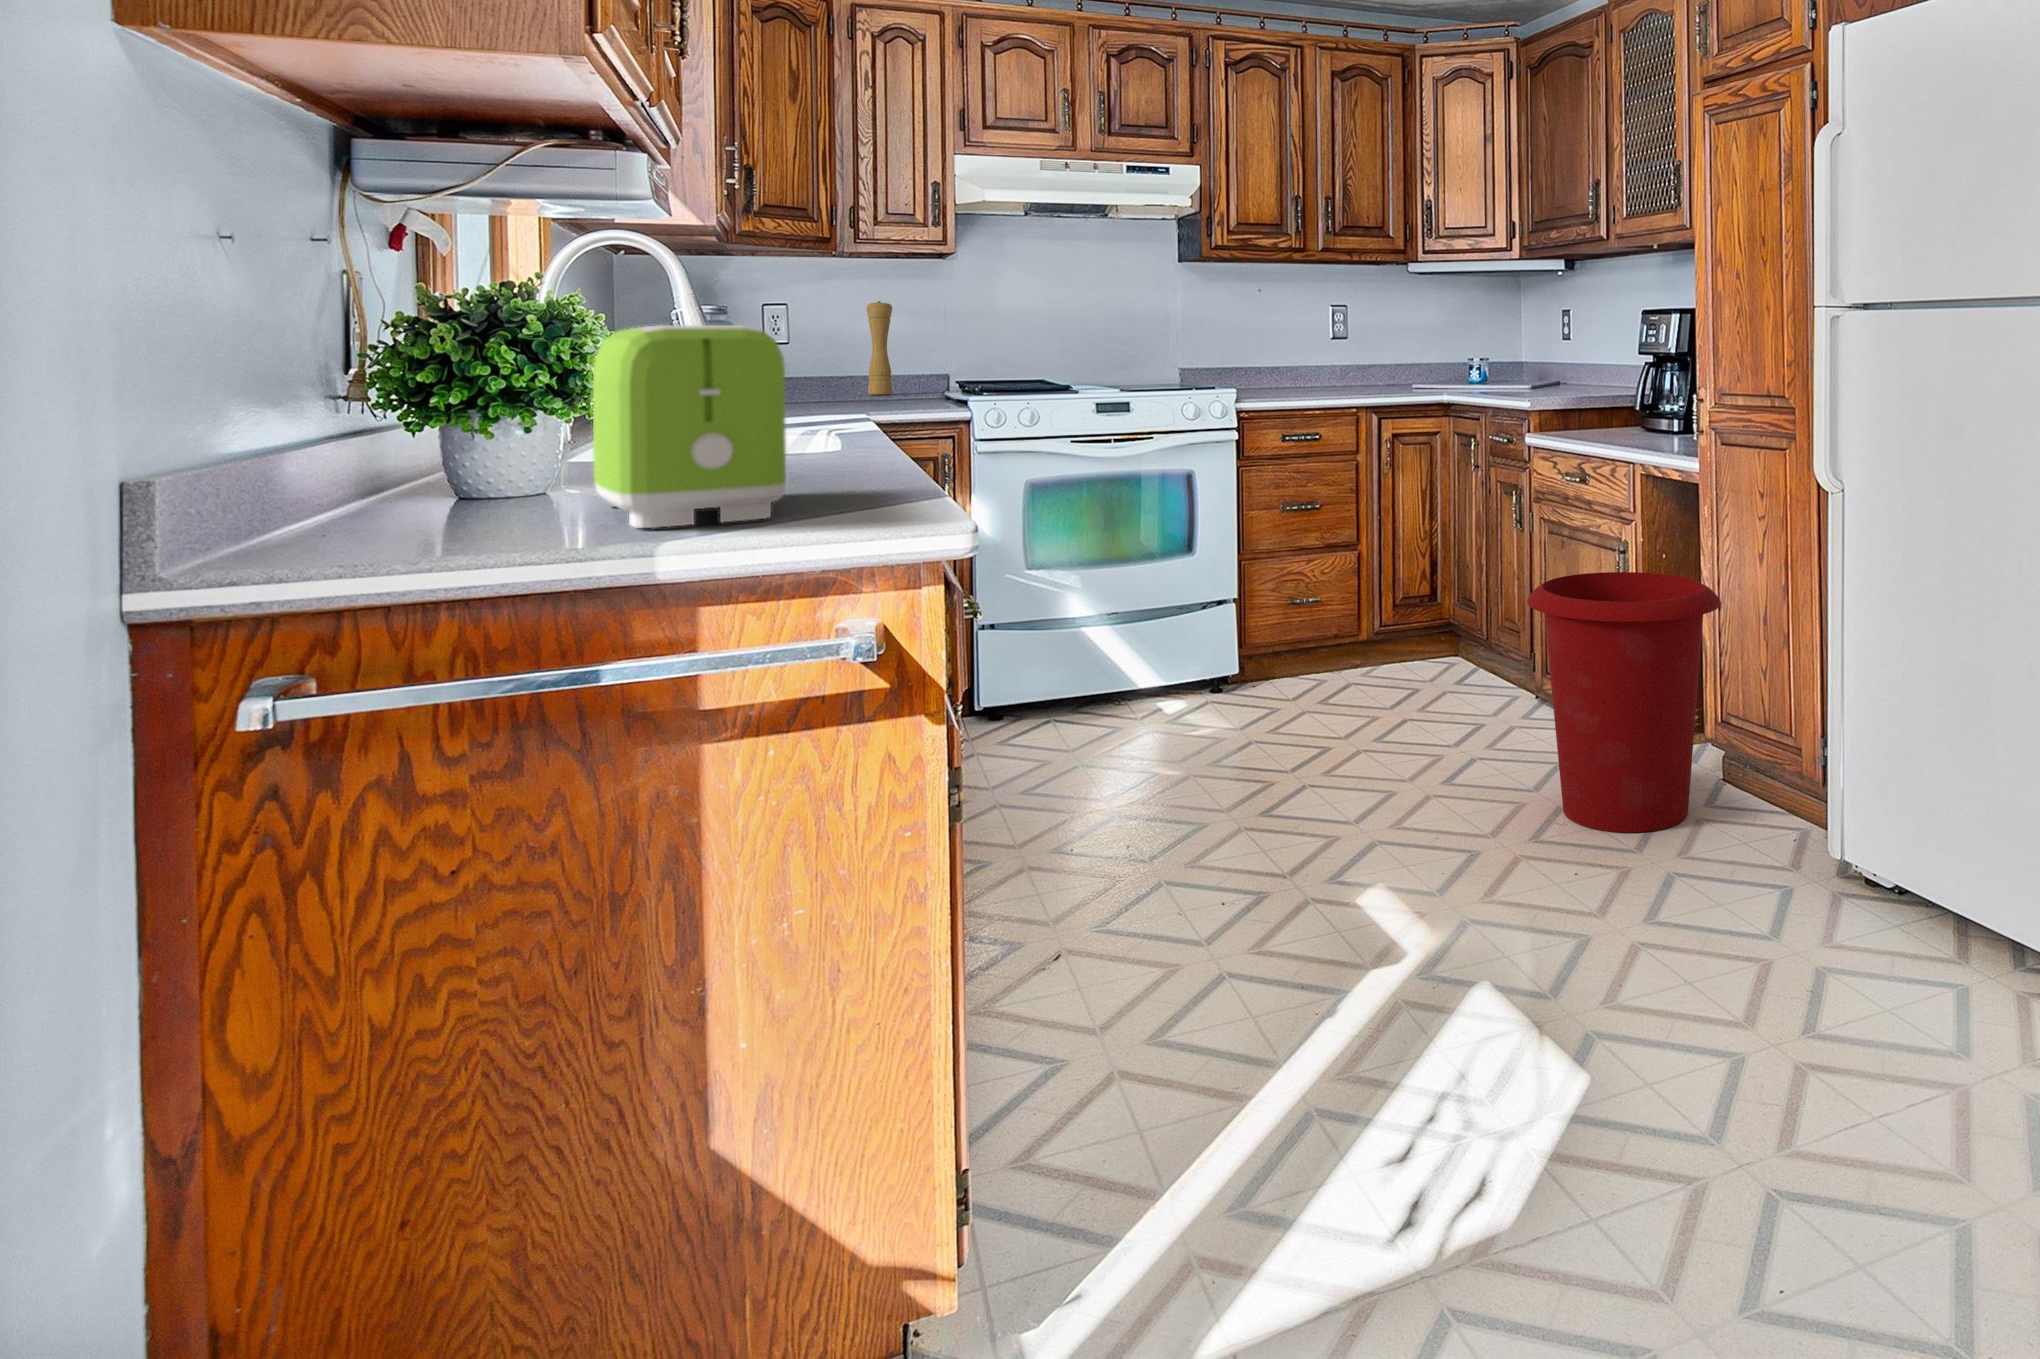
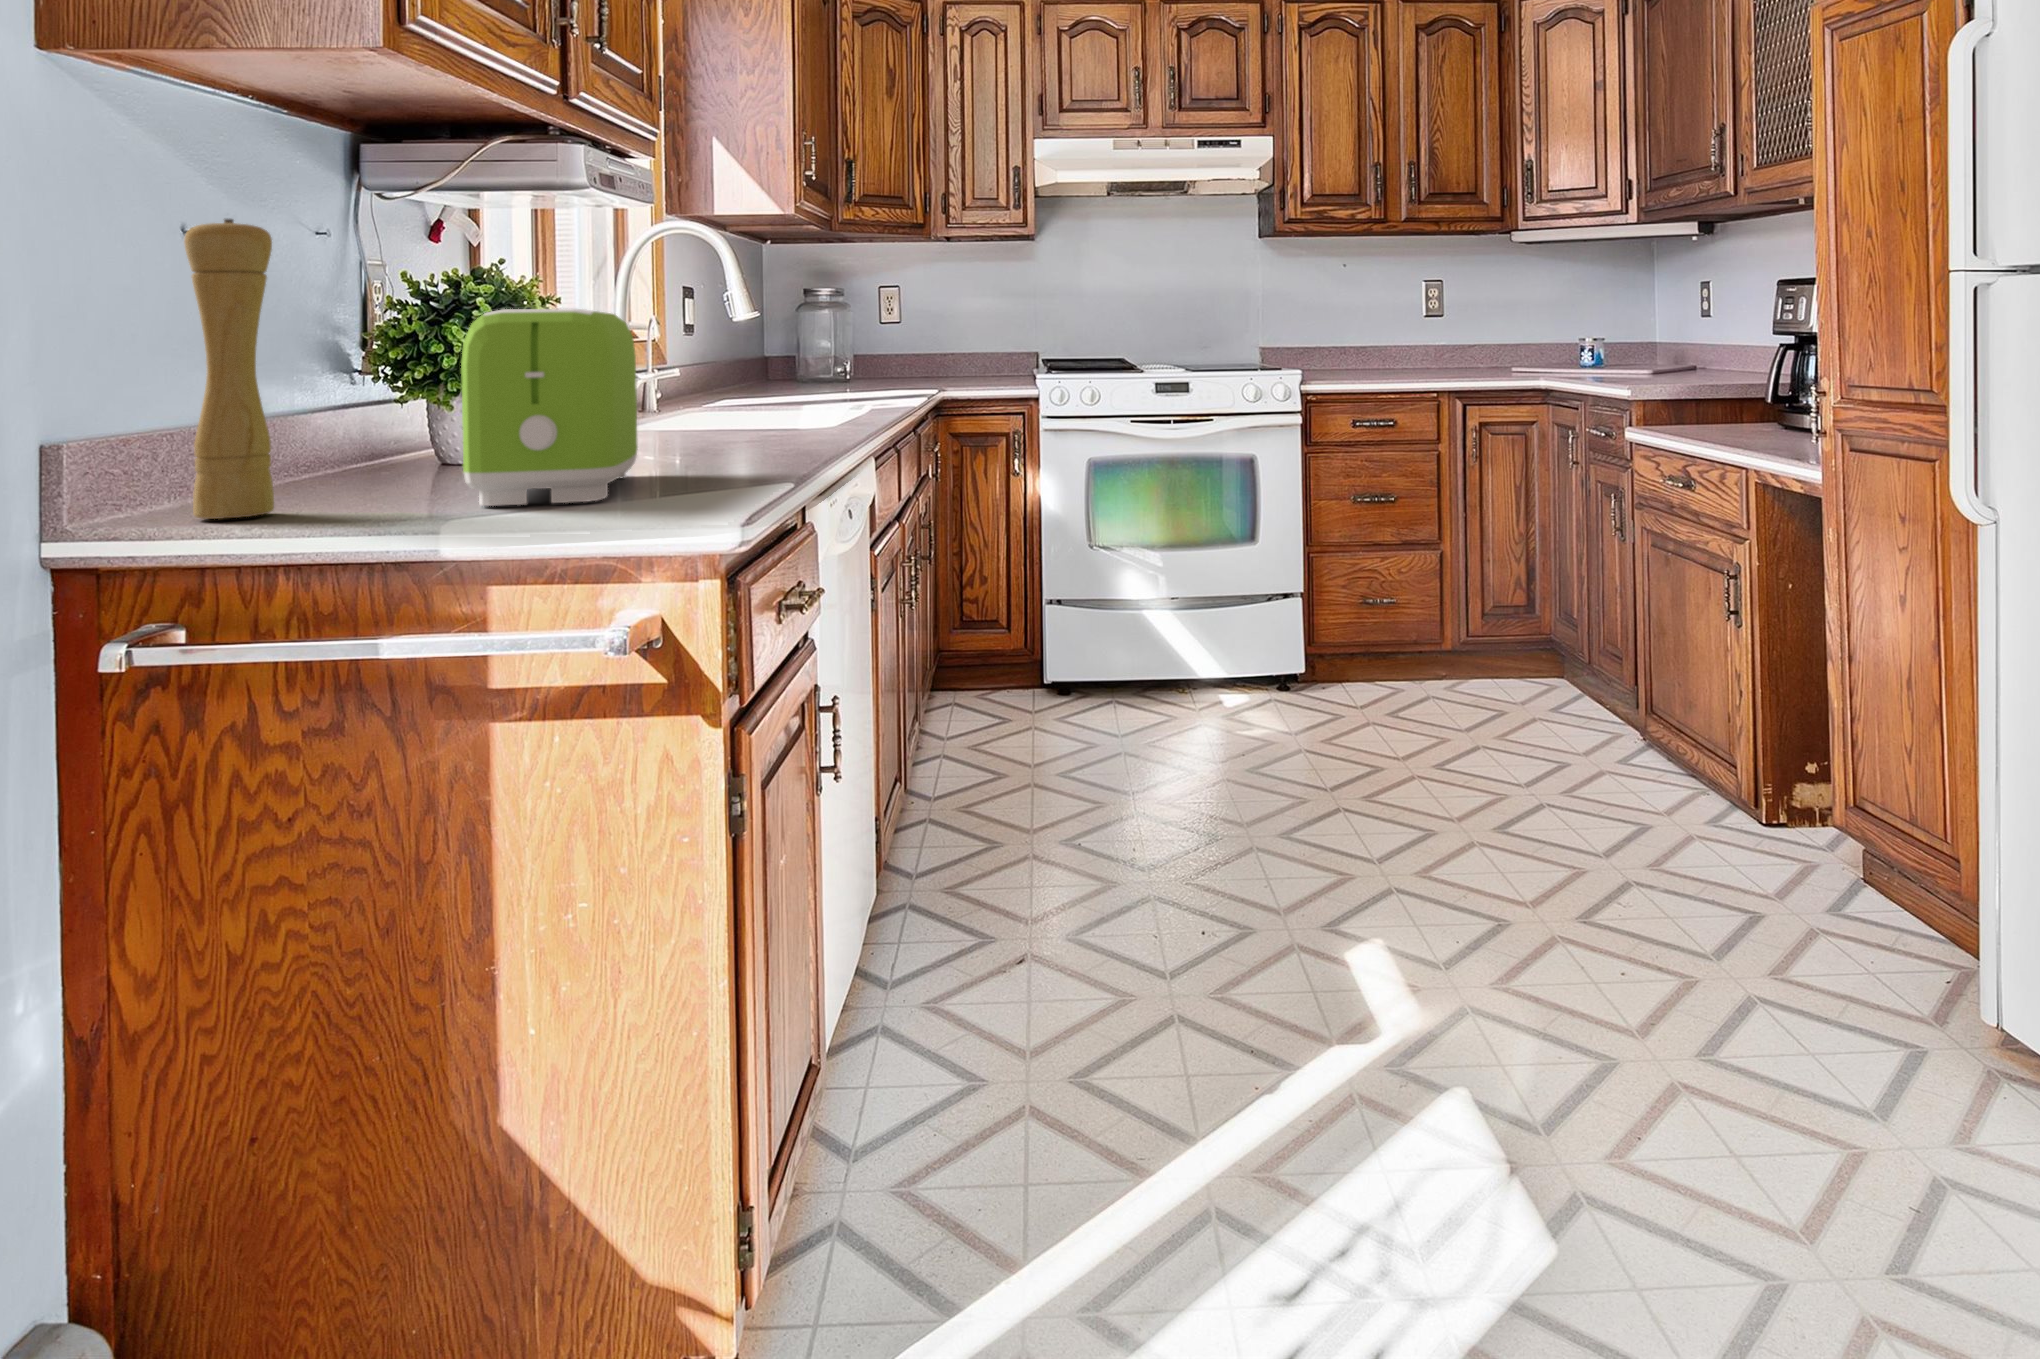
pepper mill: present [866,301,892,395] -> present [184,219,274,519]
waste bin: present [1527,572,1721,833] -> none [1580,604,1845,936]

